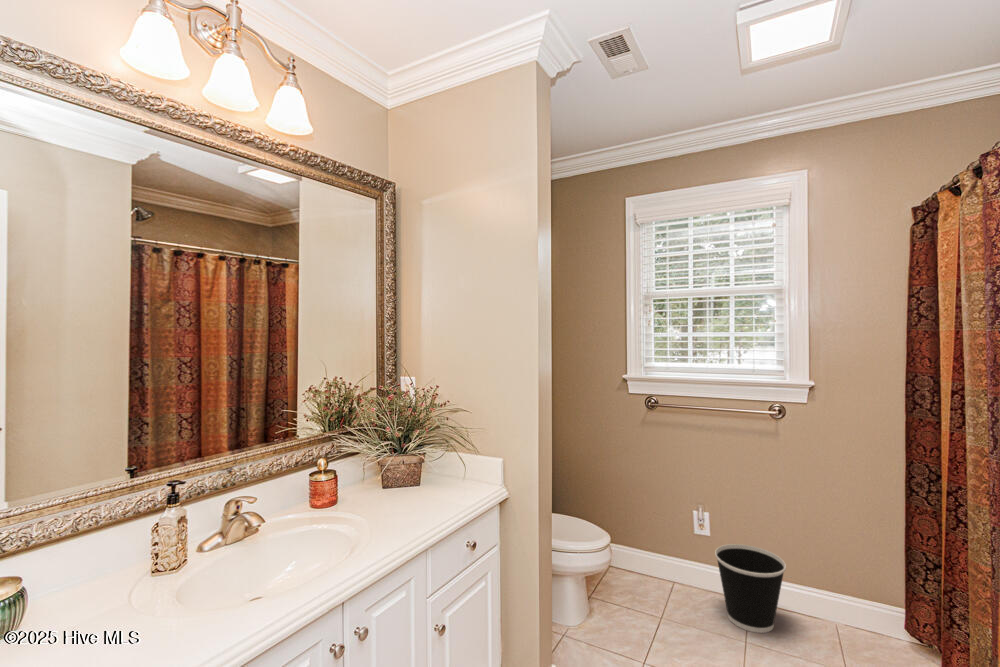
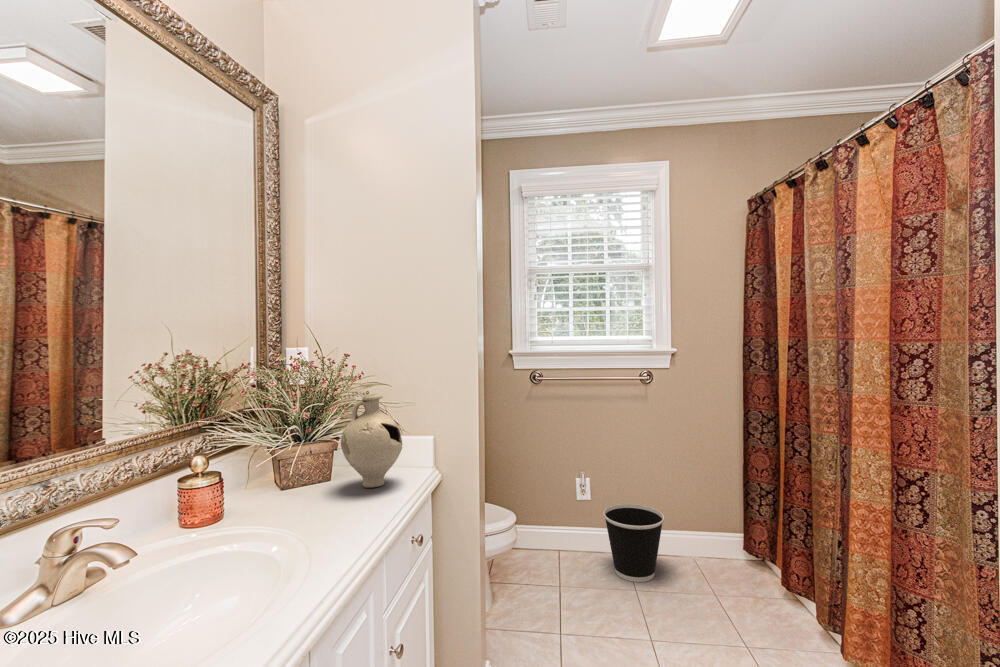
decorative vase: none [419,422,467,497] -> present [341,394,402,488]

